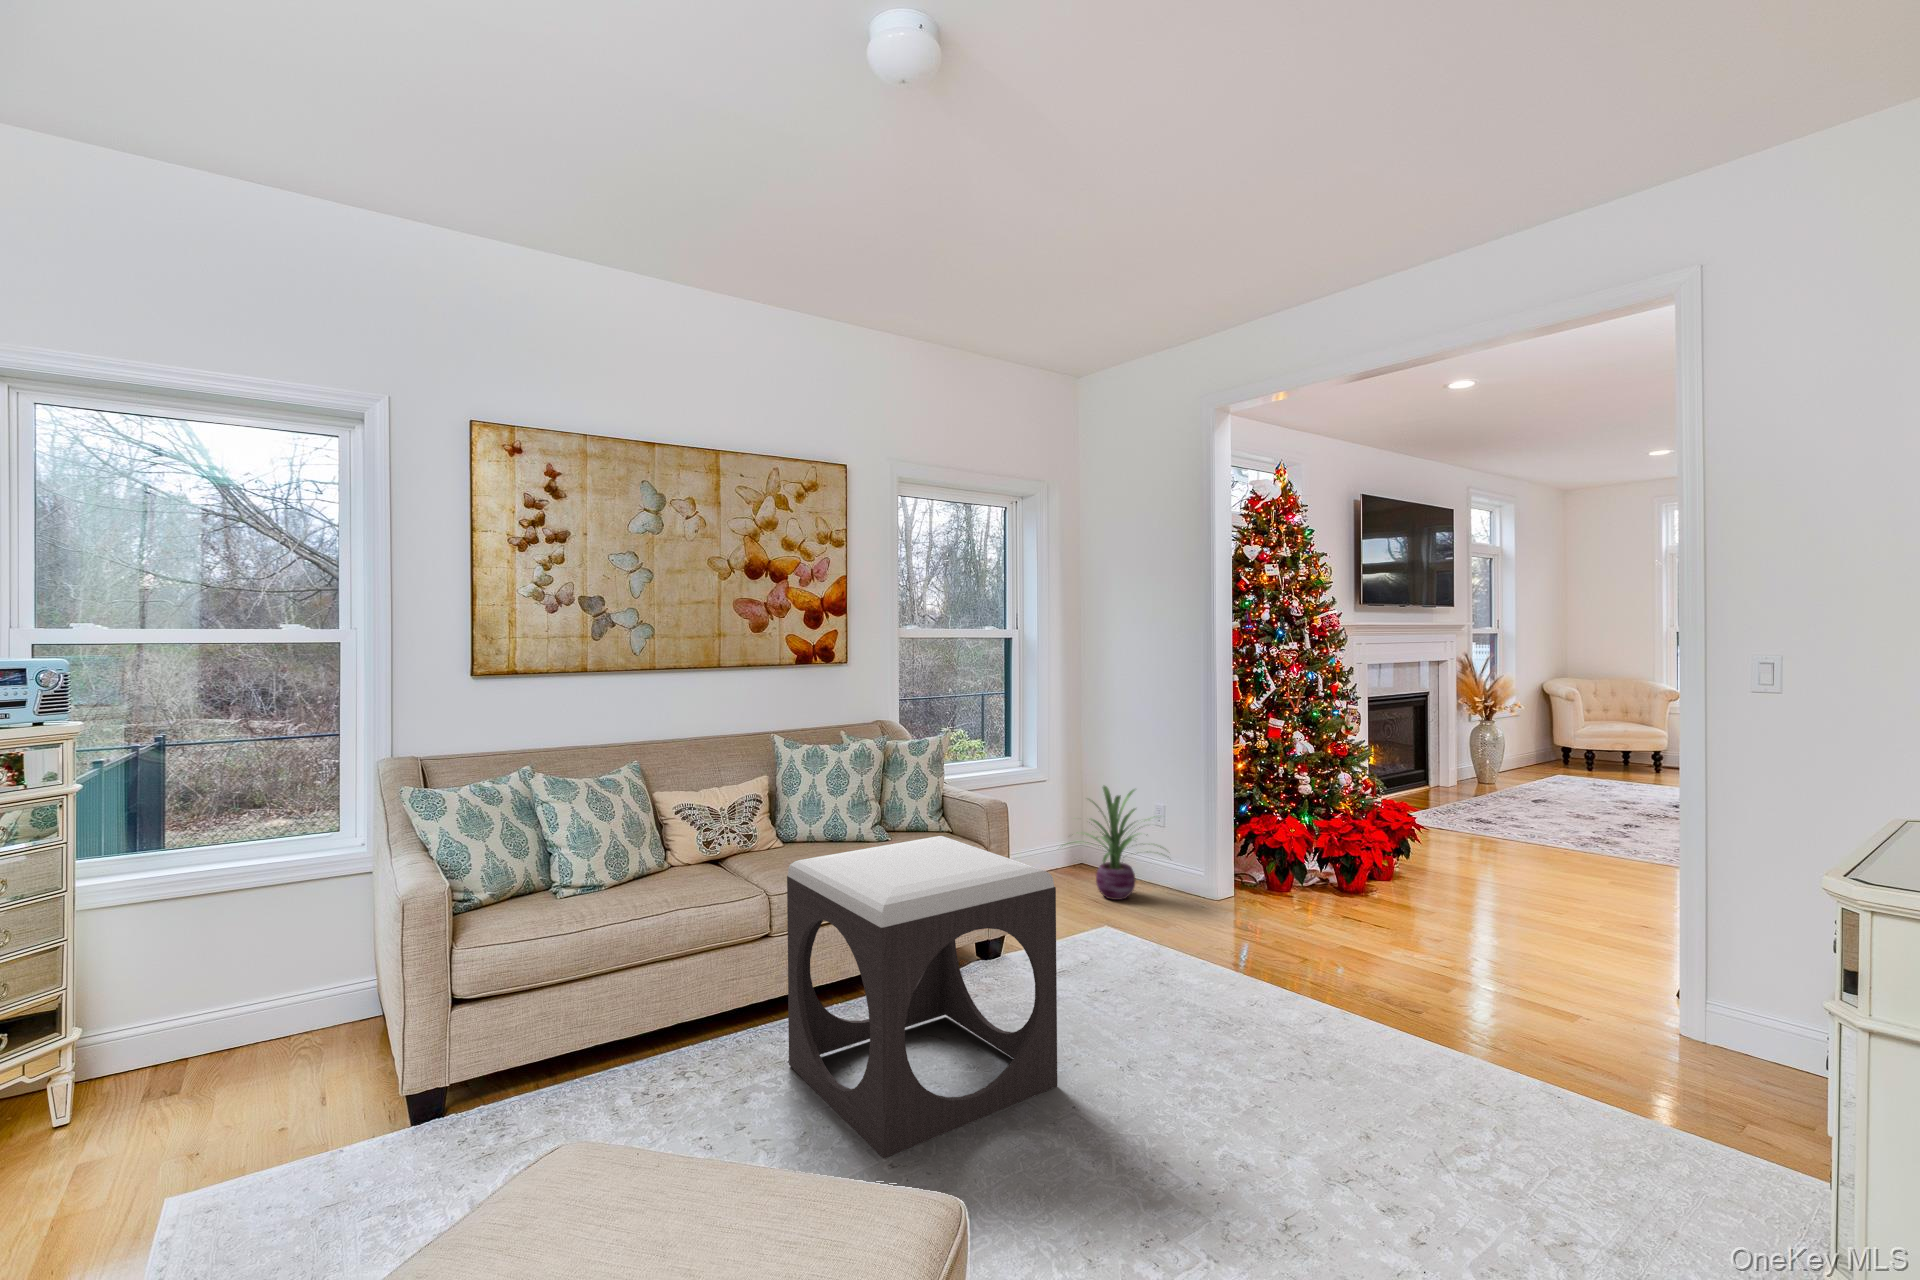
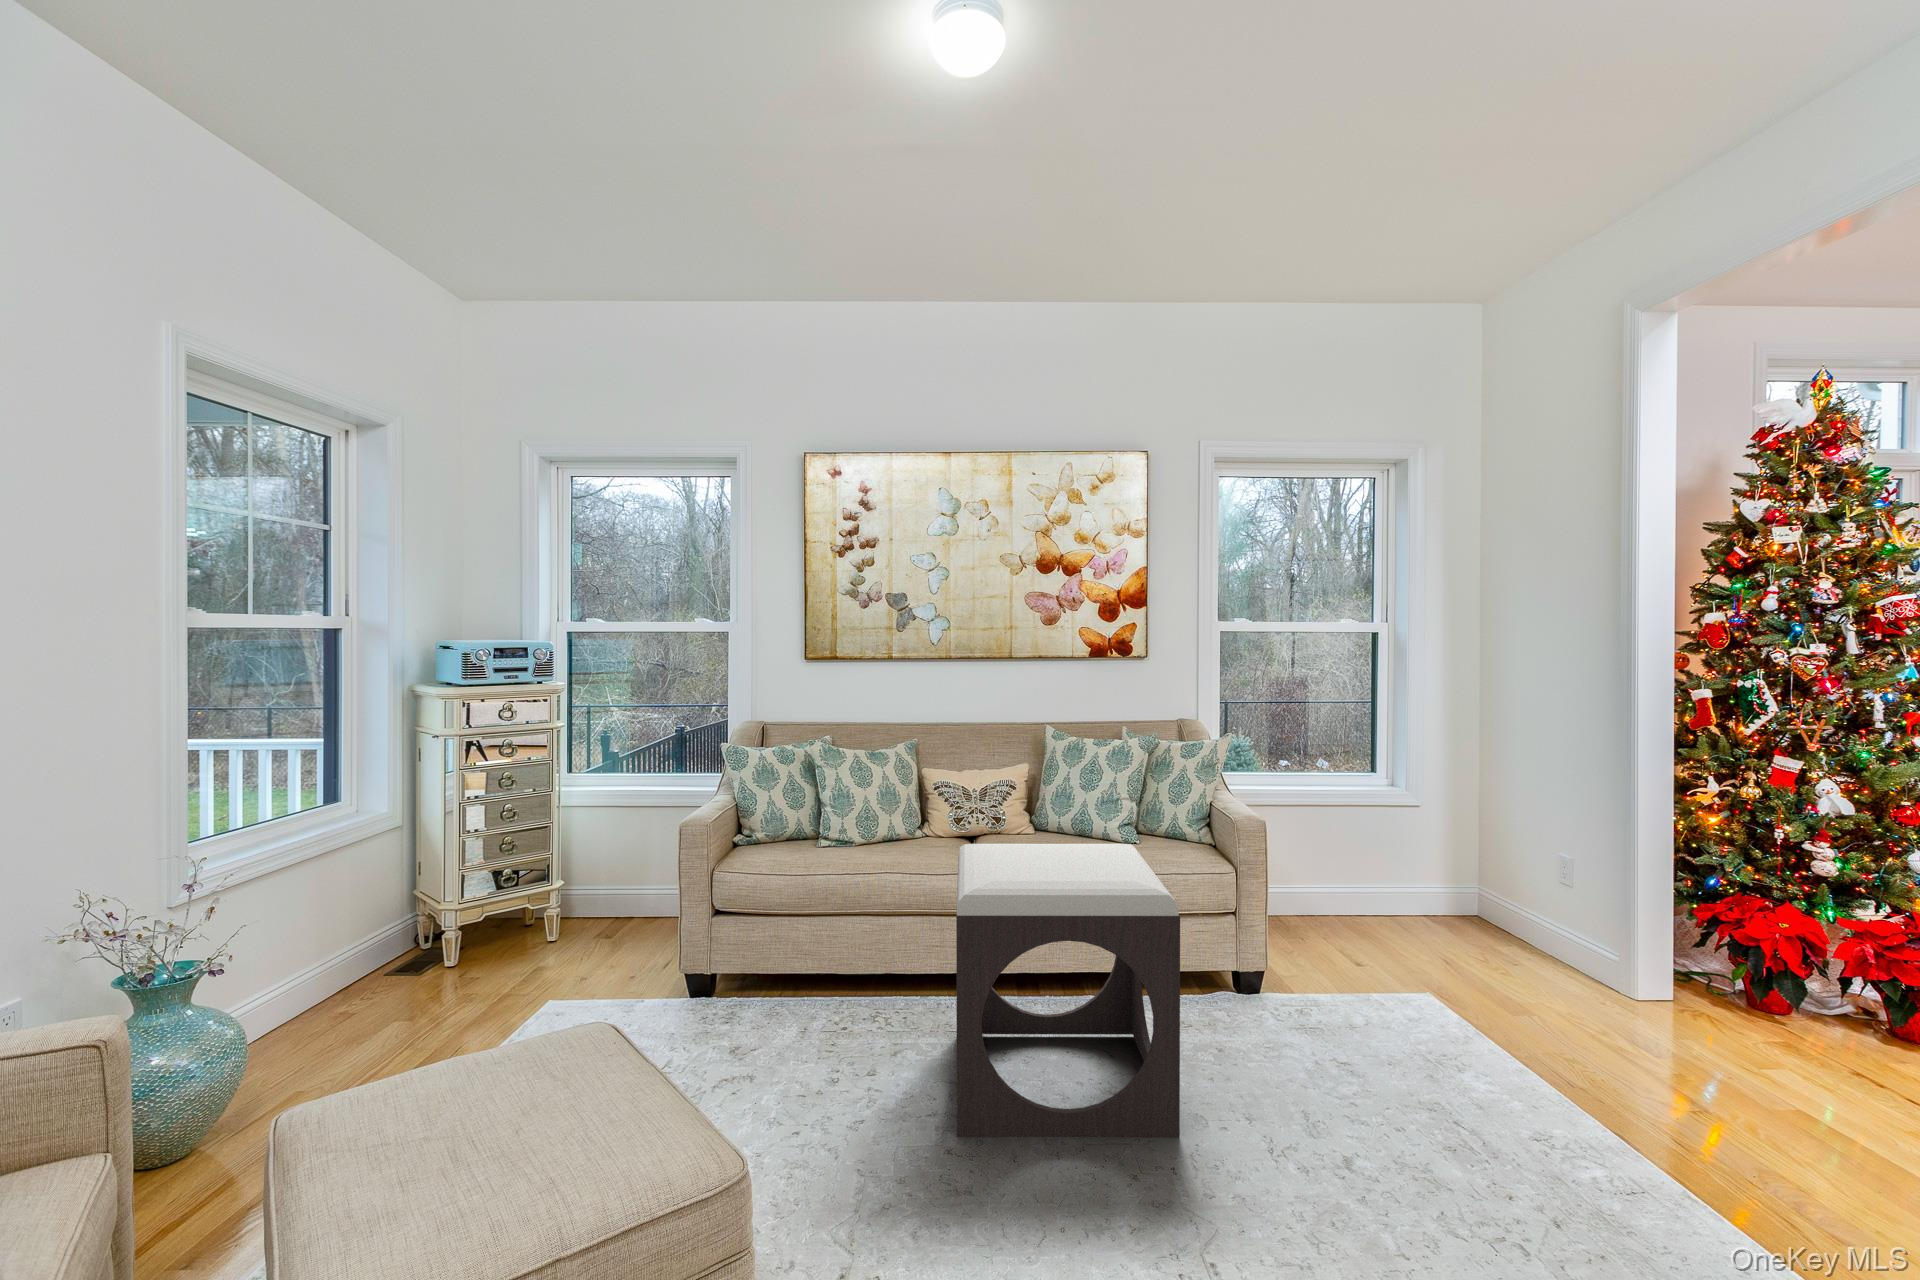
decorative plant: present [1062,786,1163,900] -> none [1392,822,1560,971]

